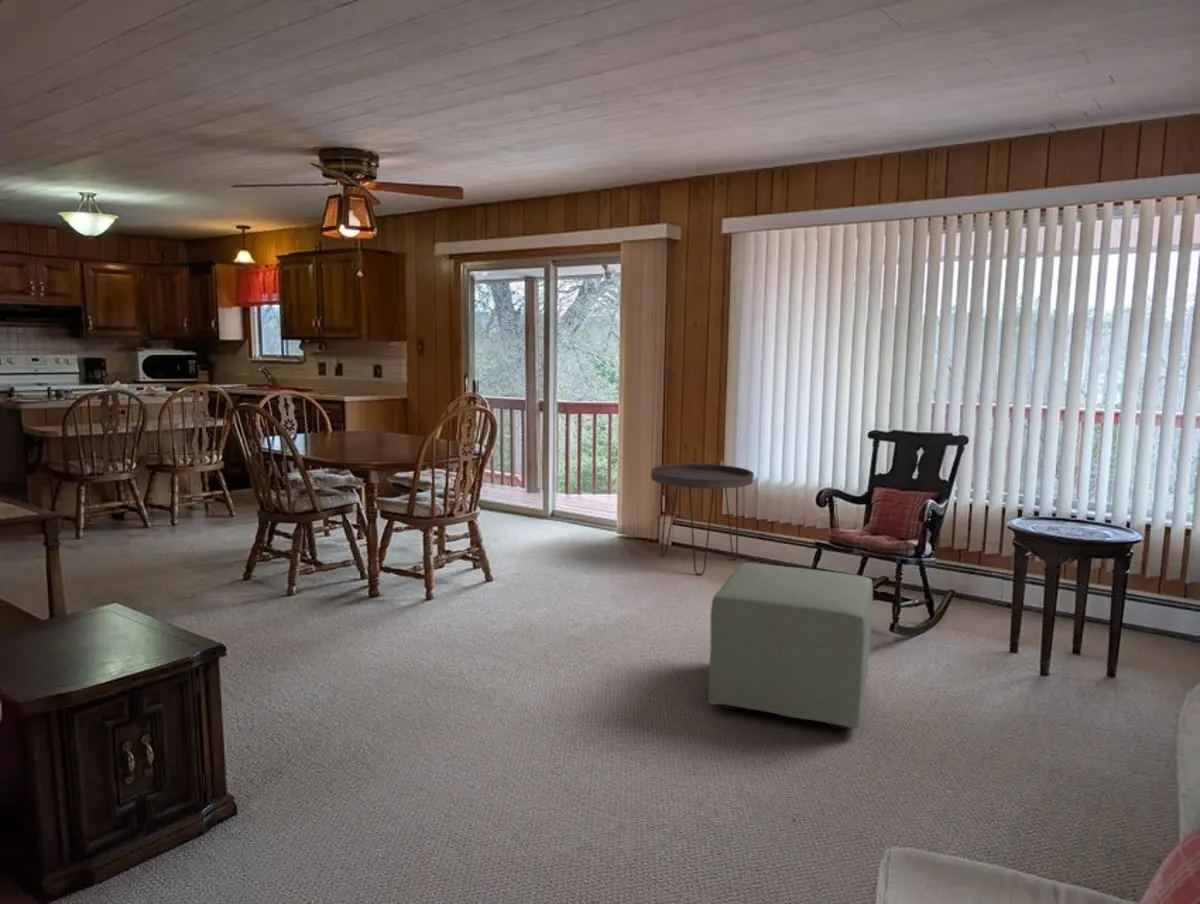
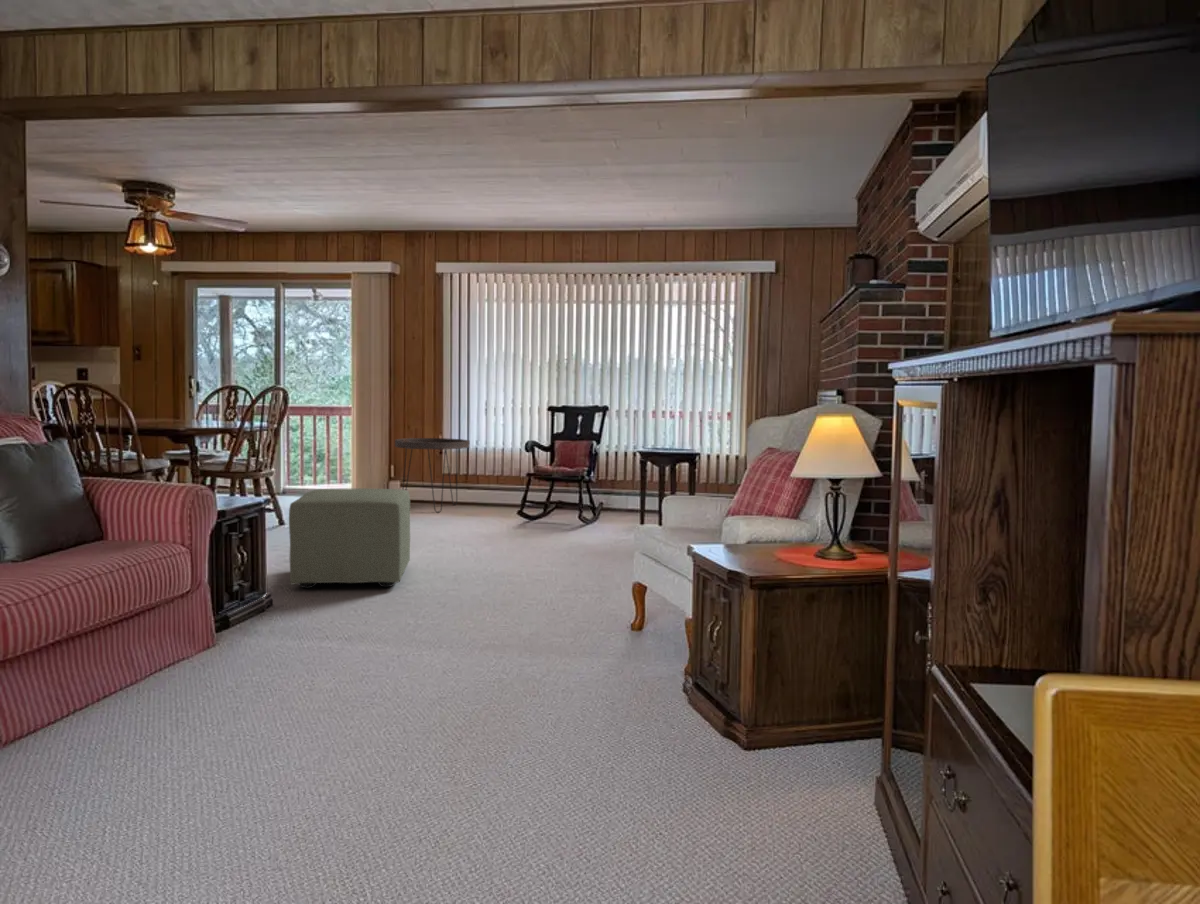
ottoman: present [709,563,873,729] -> present [289,488,410,588]

